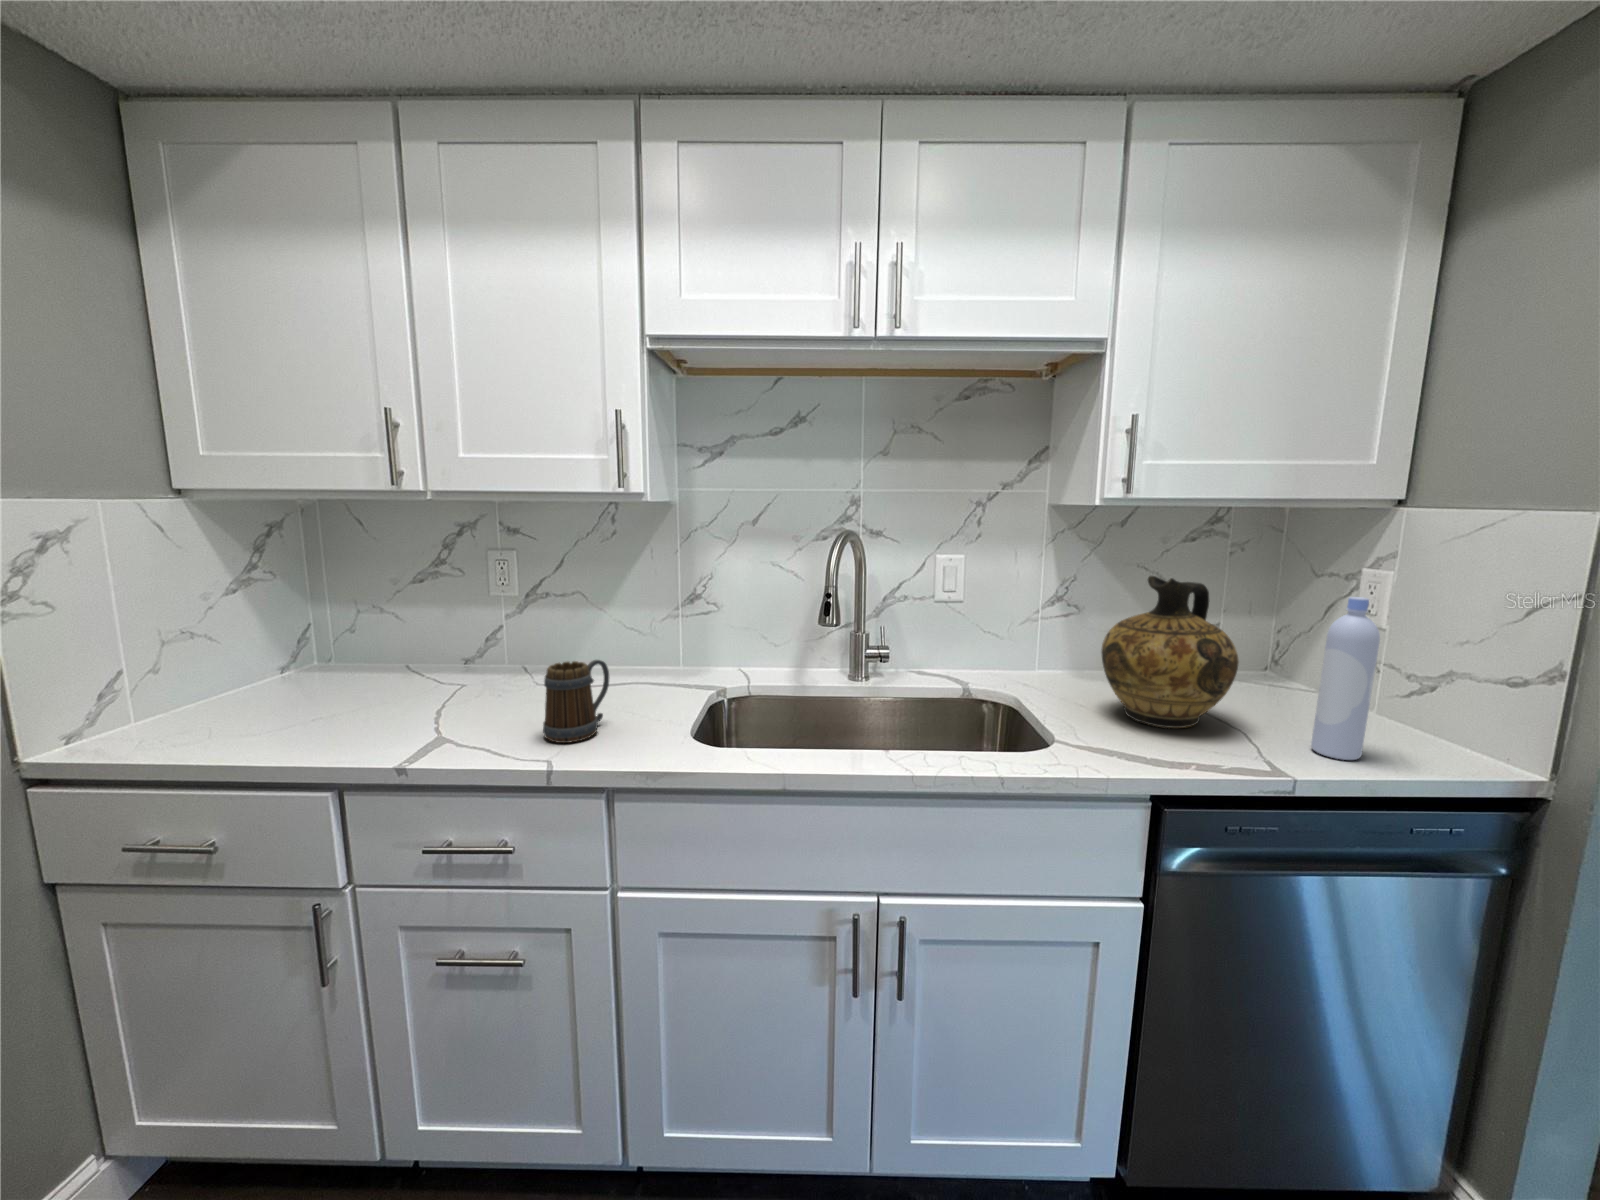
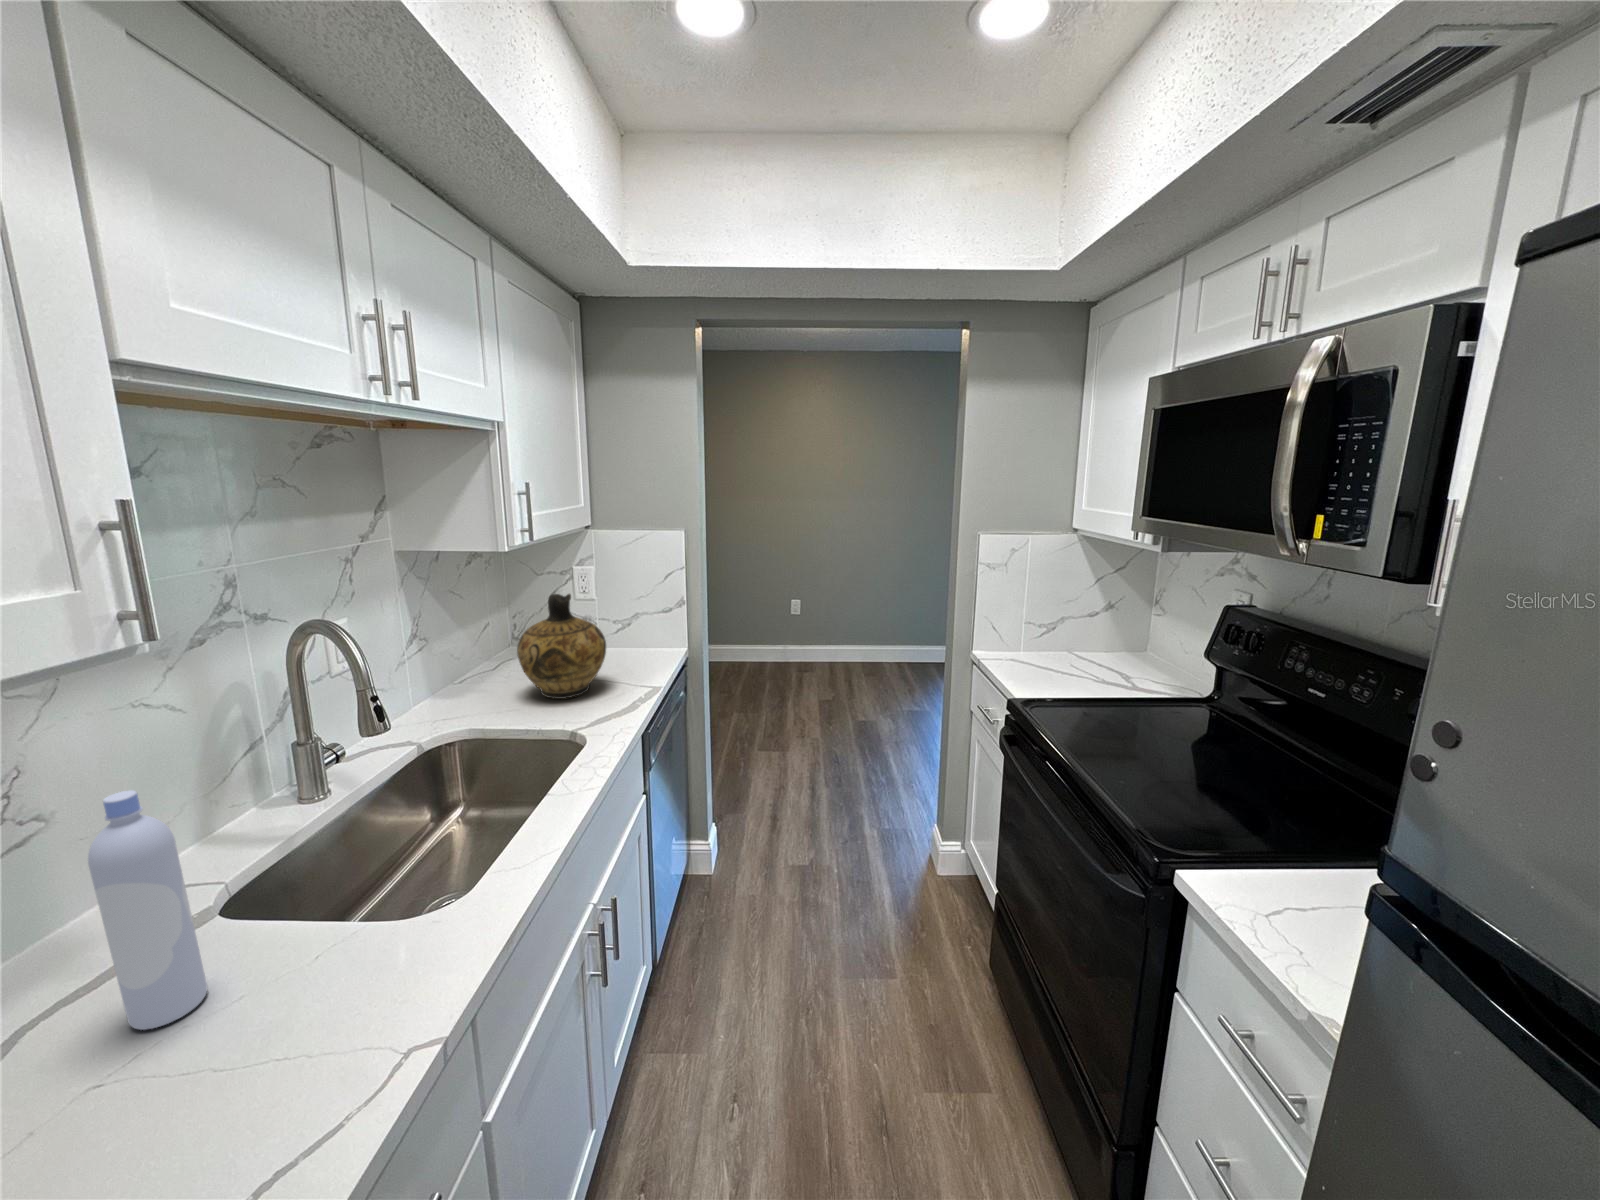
bottle: present [1311,597,1380,760] -> present [88,790,207,1030]
mug: present [543,660,609,743] -> none [229,922,349,1091]

